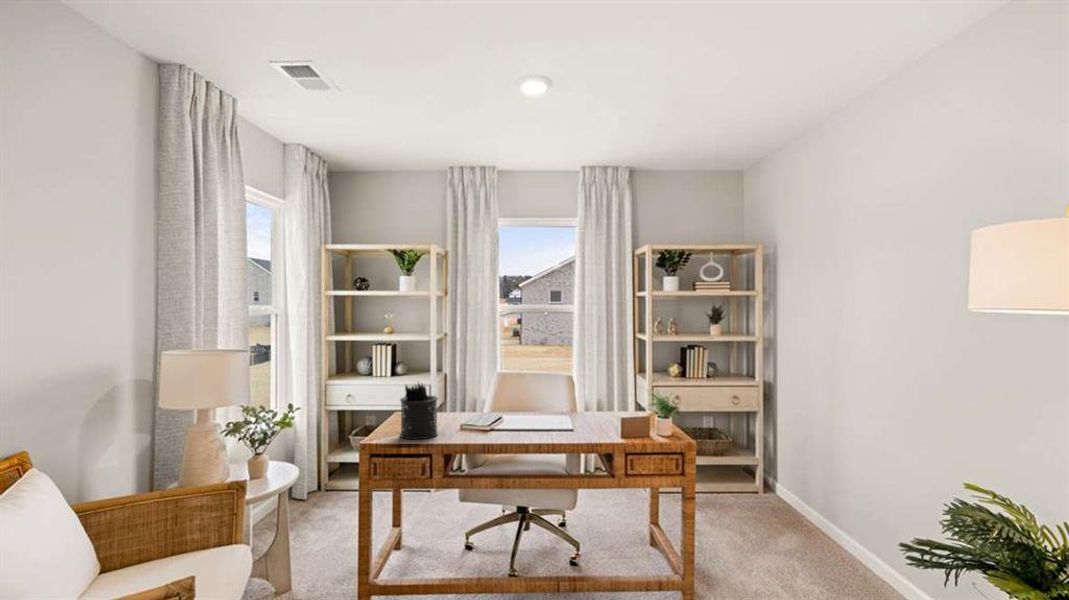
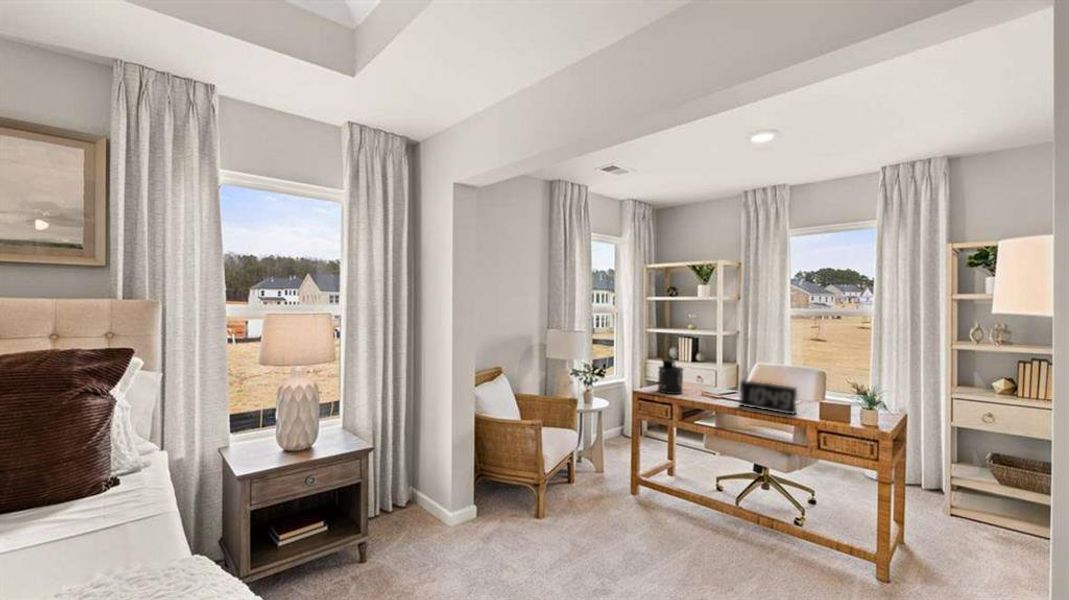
alarm clock: none [525,402,592,439] -> present [740,380,797,415]

